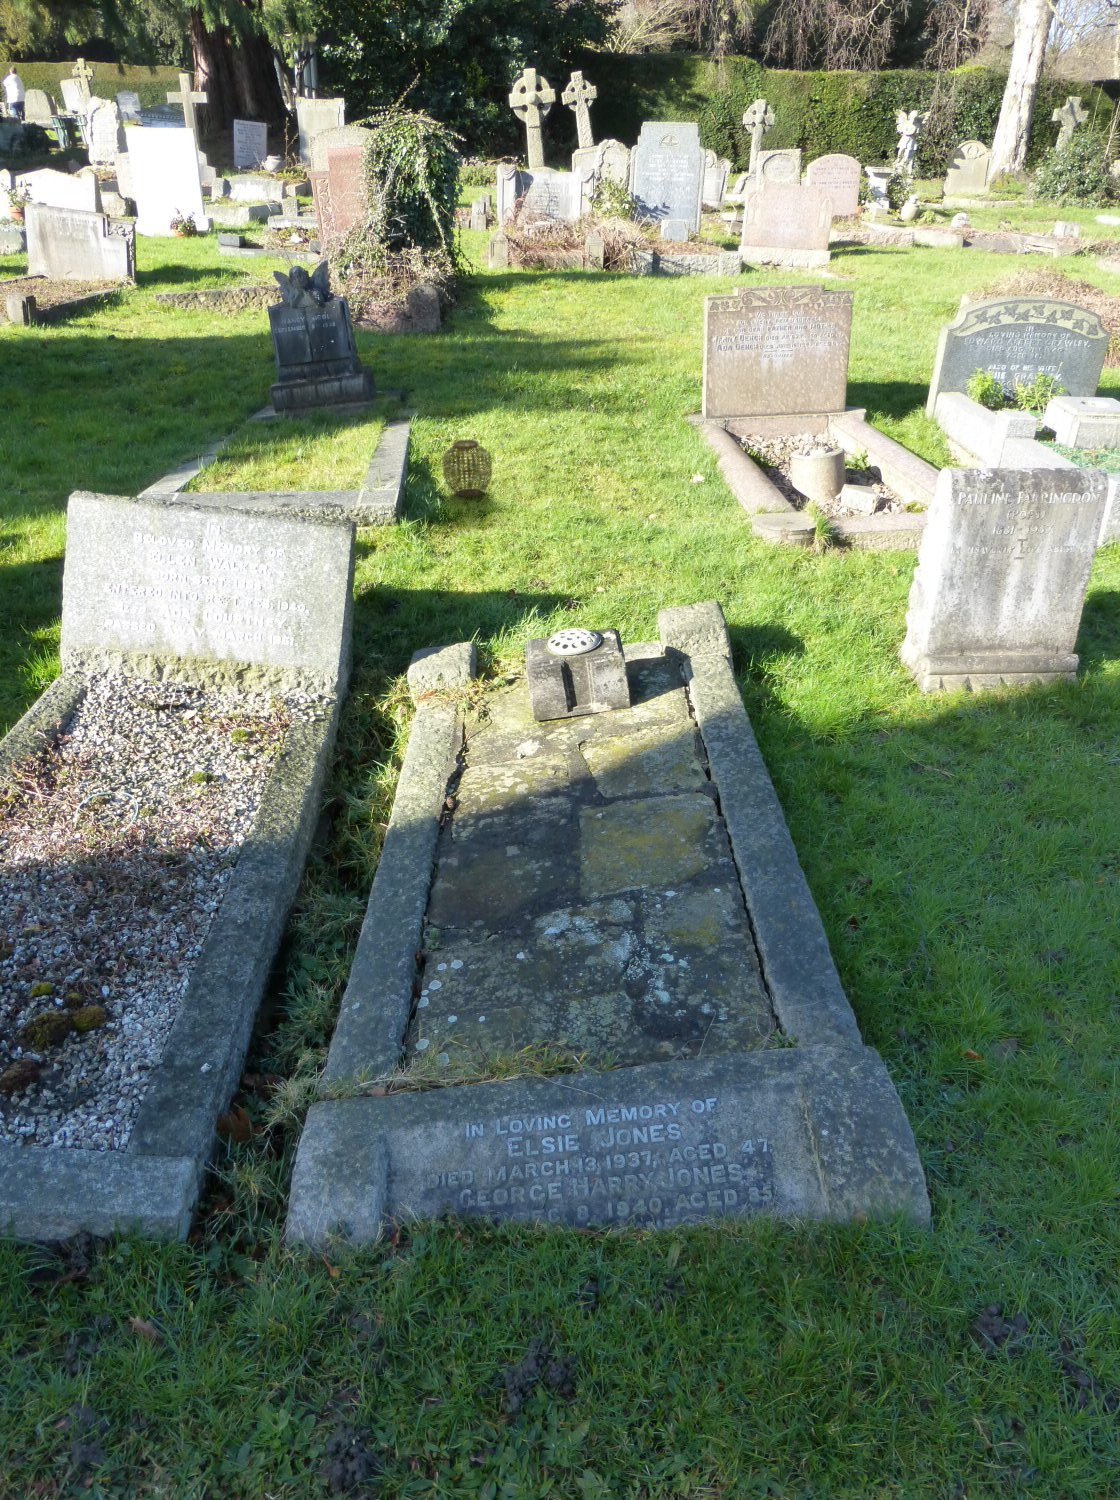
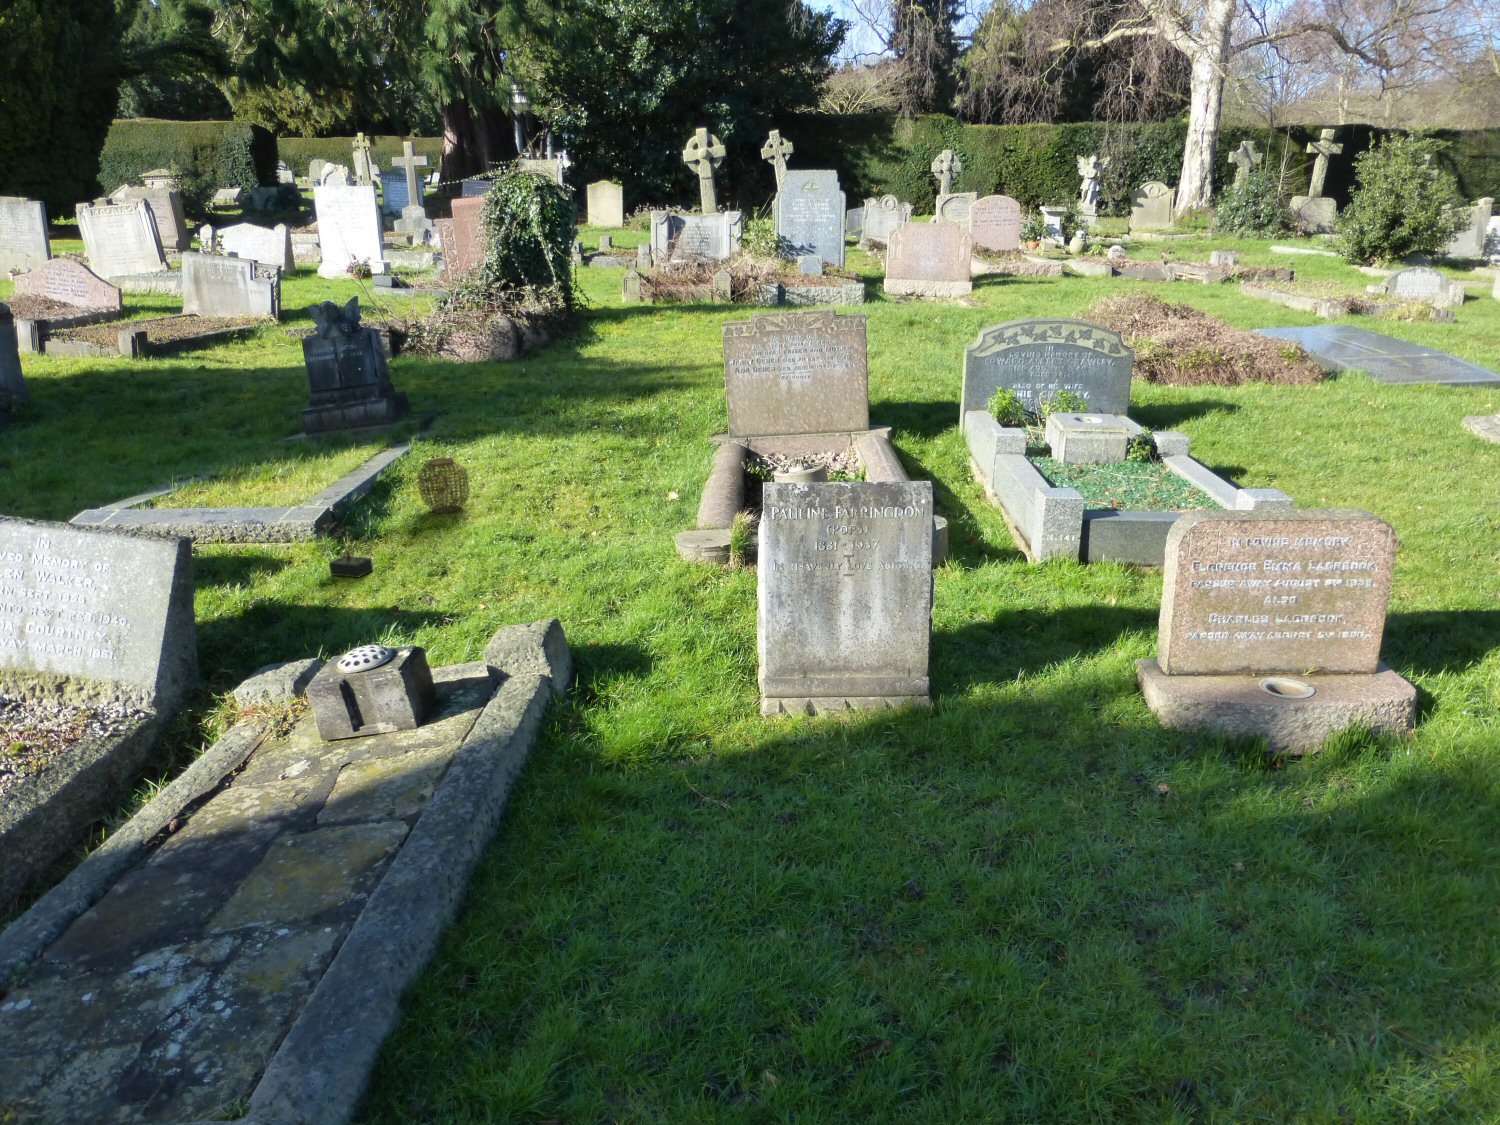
decorative plant: none [393,507,454,563] -> present [316,524,375,578]

